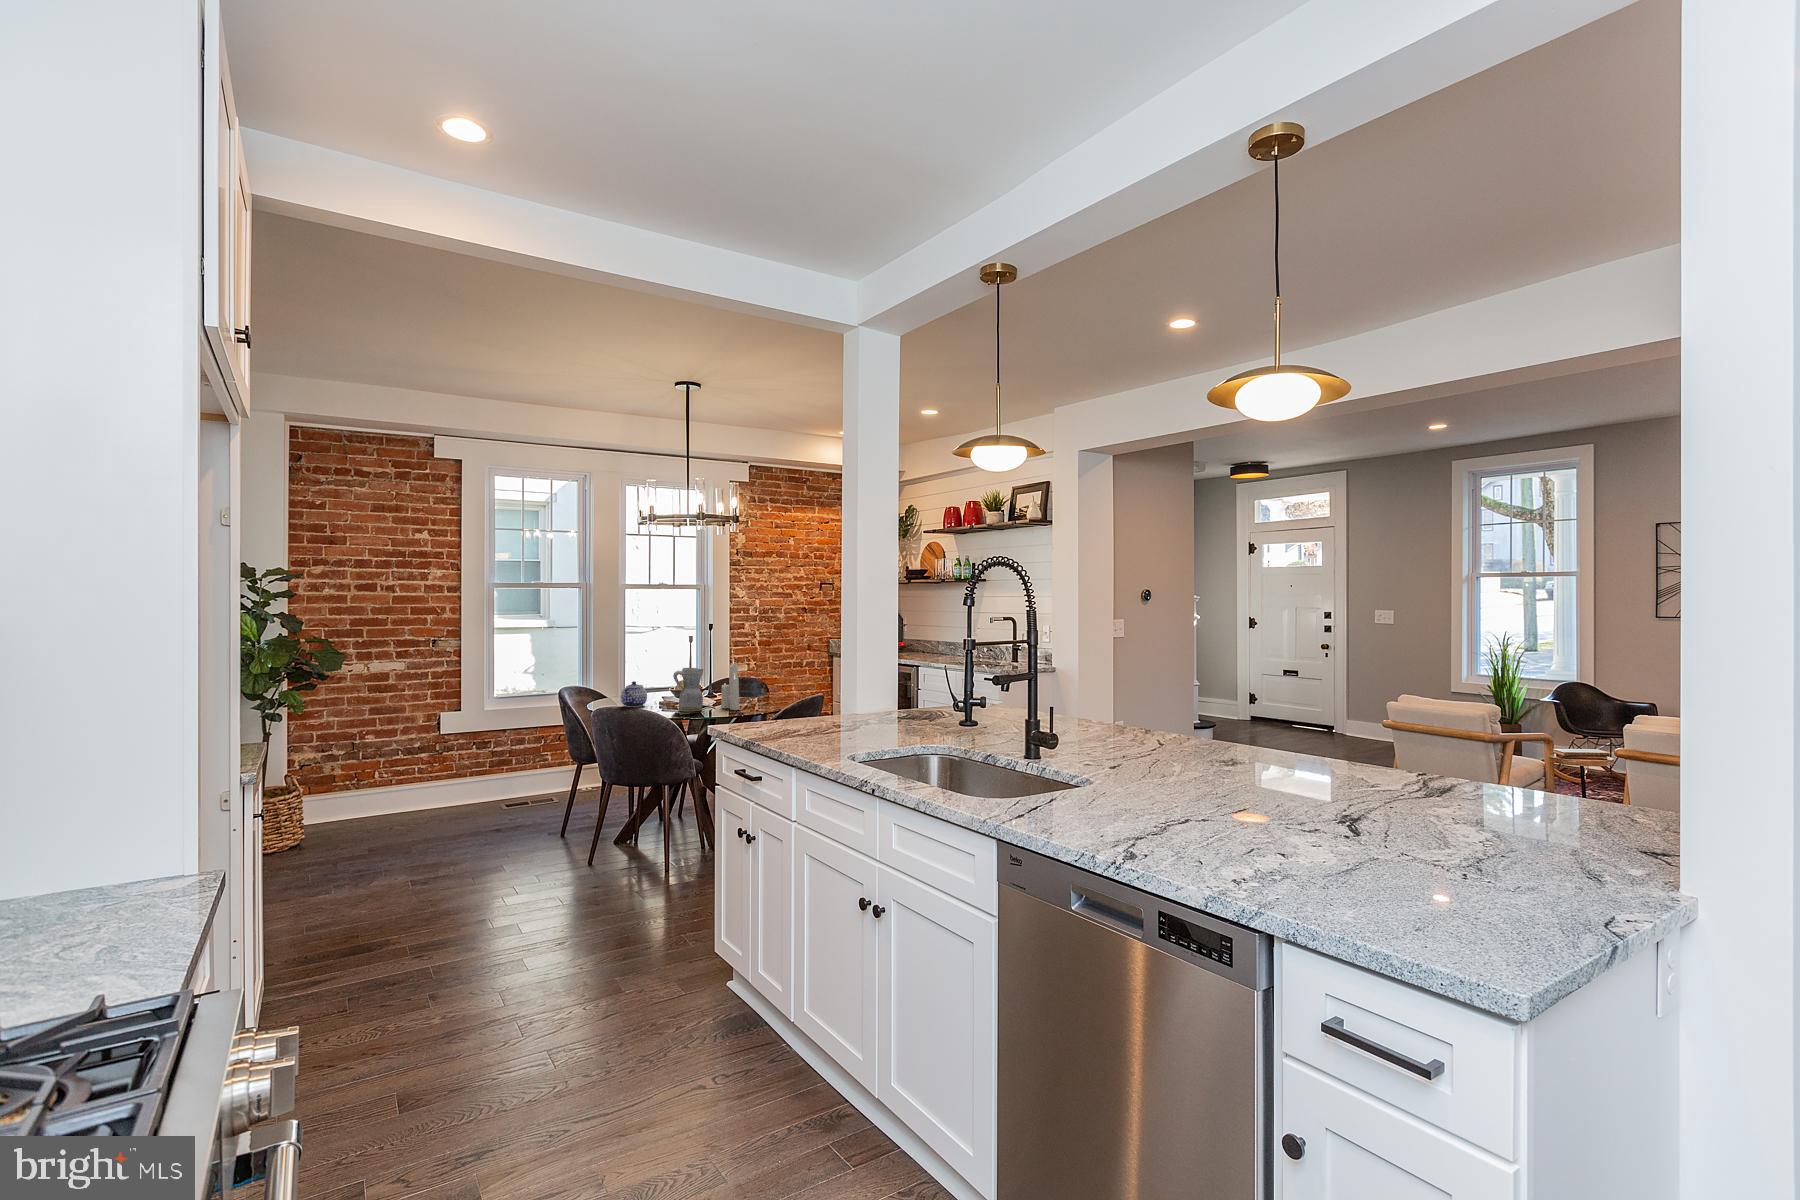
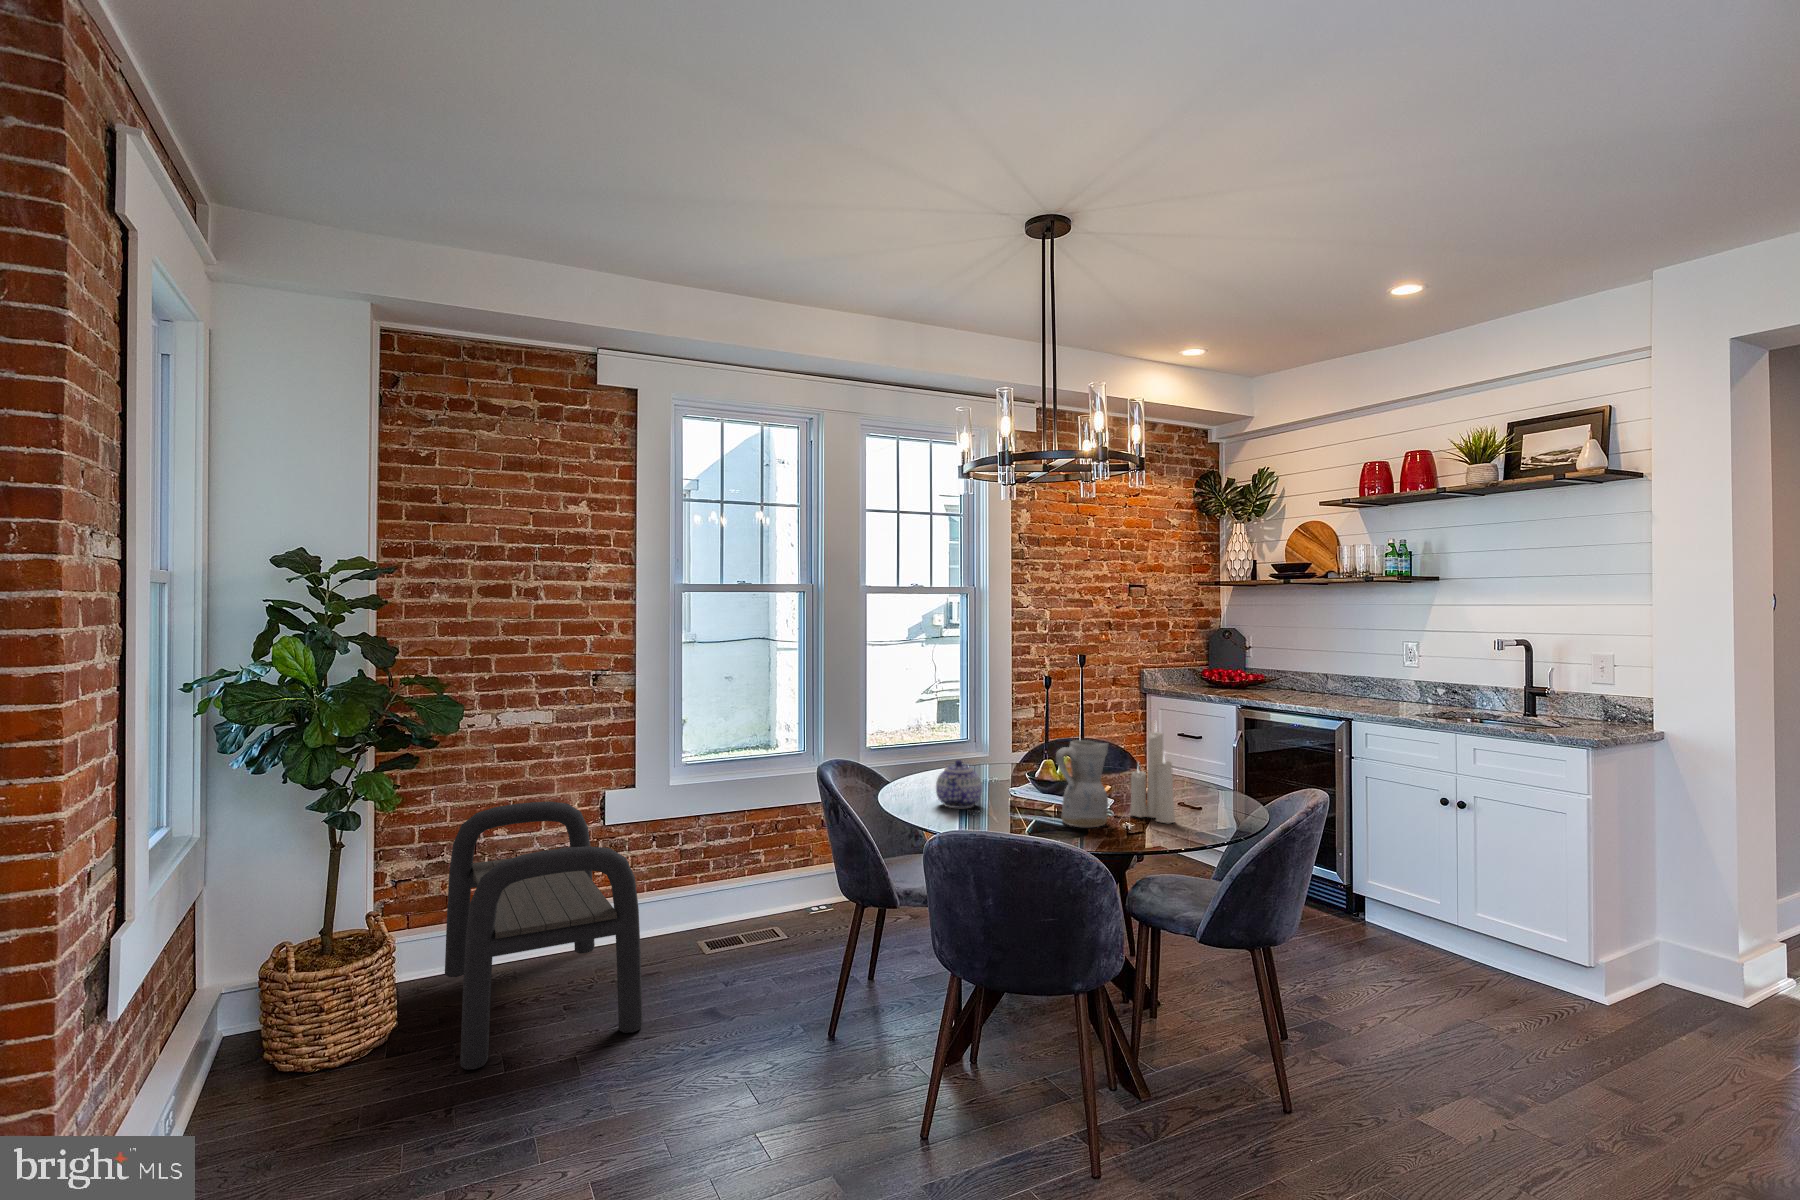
bench: none [334,718,455,852] -> present [445,802,643,1070]

